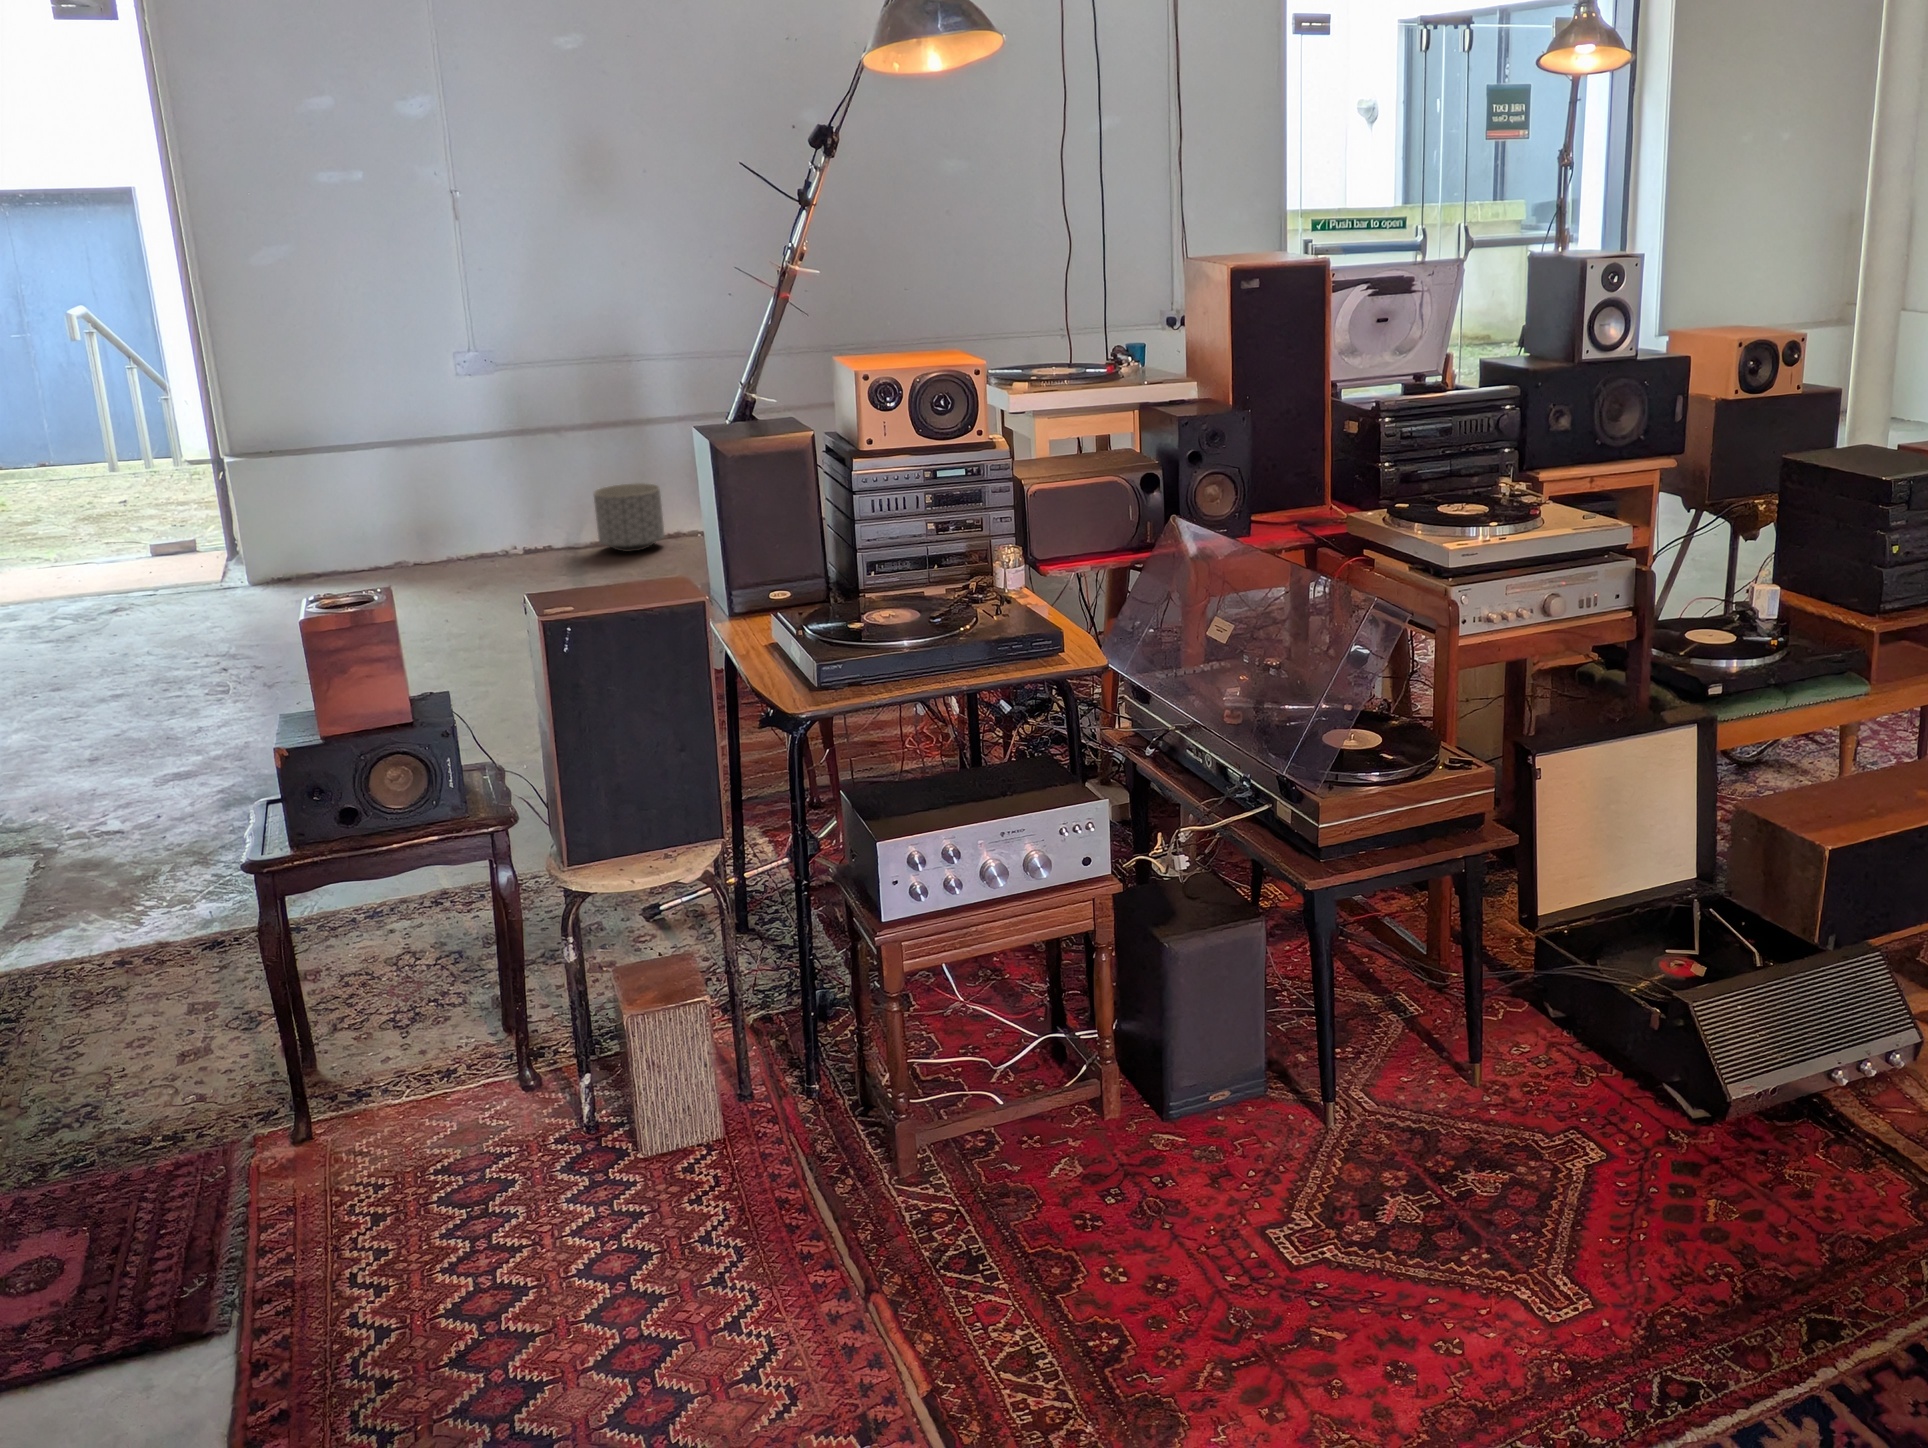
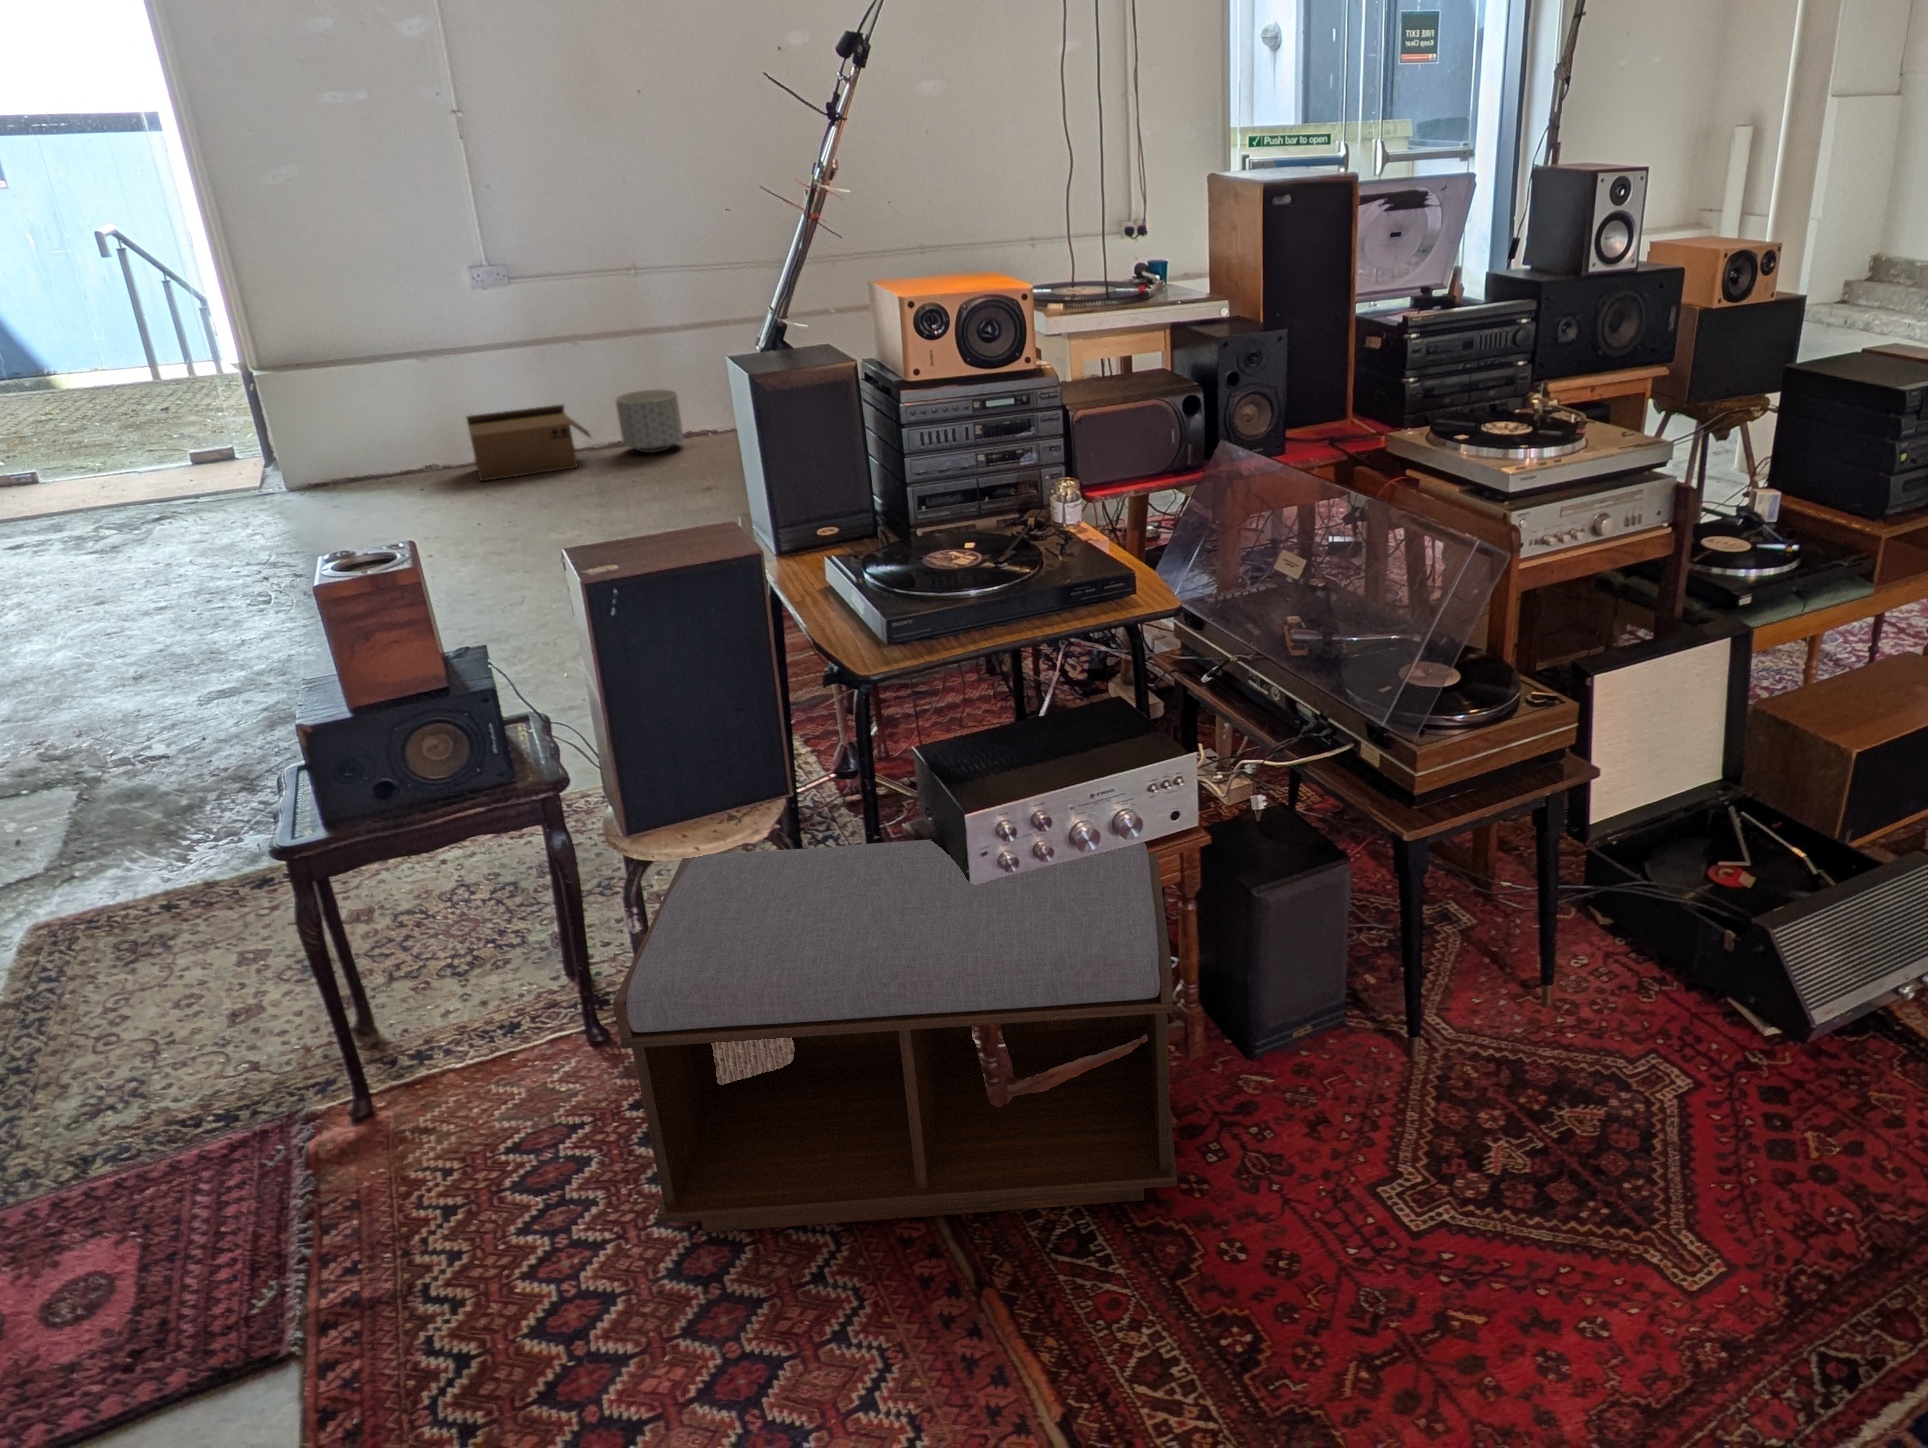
cardboard box: none [435,497,566,578] -> present [467,405,591,481]
bench: none [543,875,1076,1242] -> present [613,840,1177,1233]

